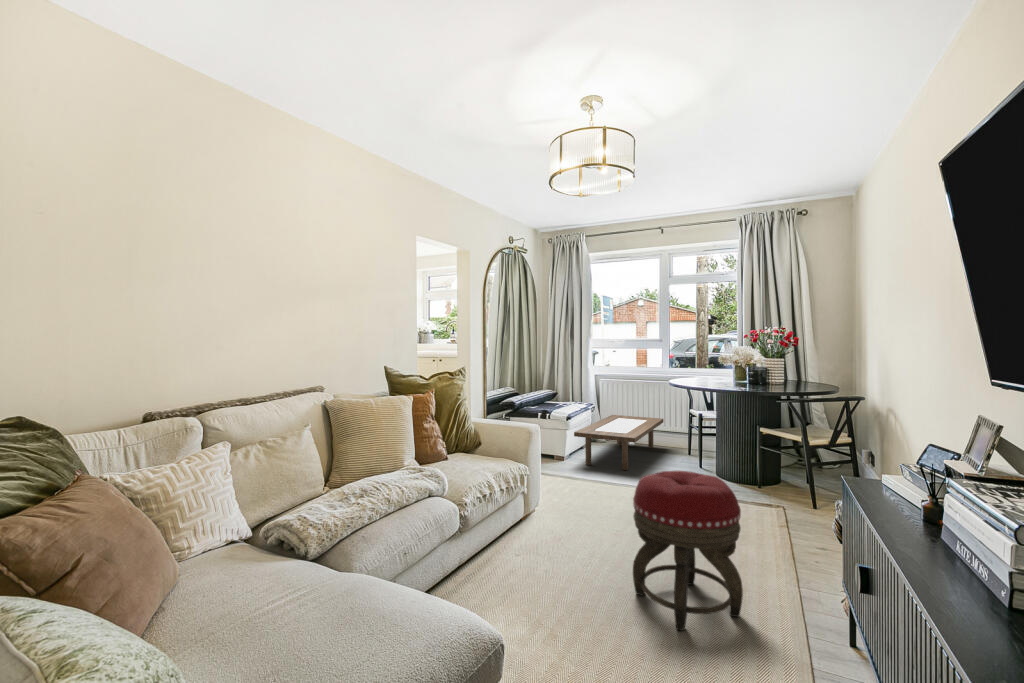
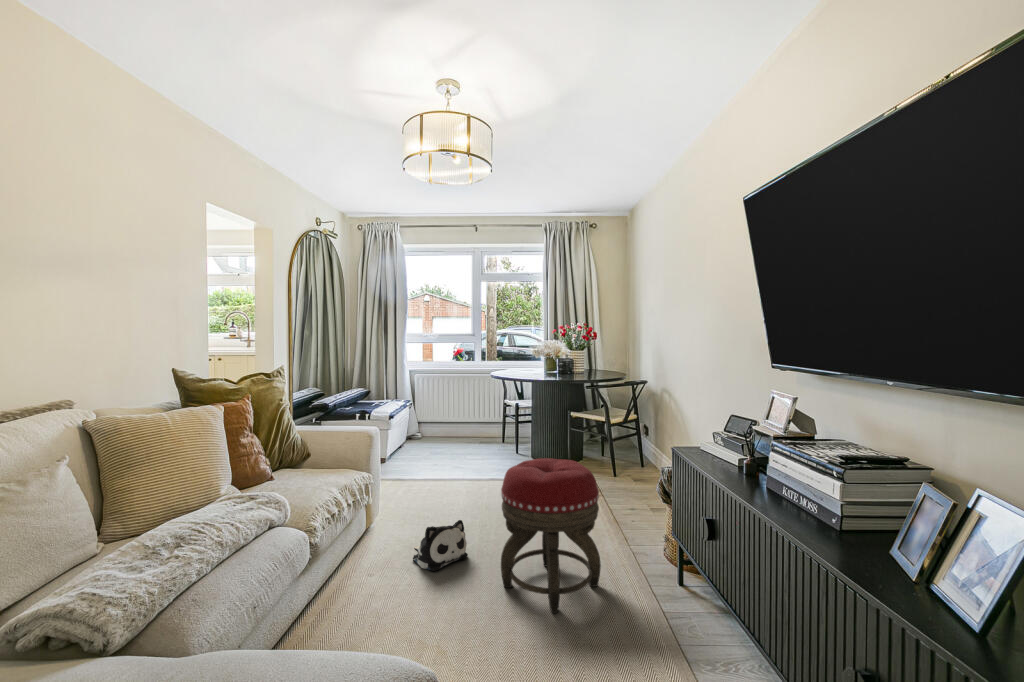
coffee table: present [574,415,663,470] -> none [398,410,479,465]
plush toy: none [559,521,611,564] -> present [413,520,468,571]

